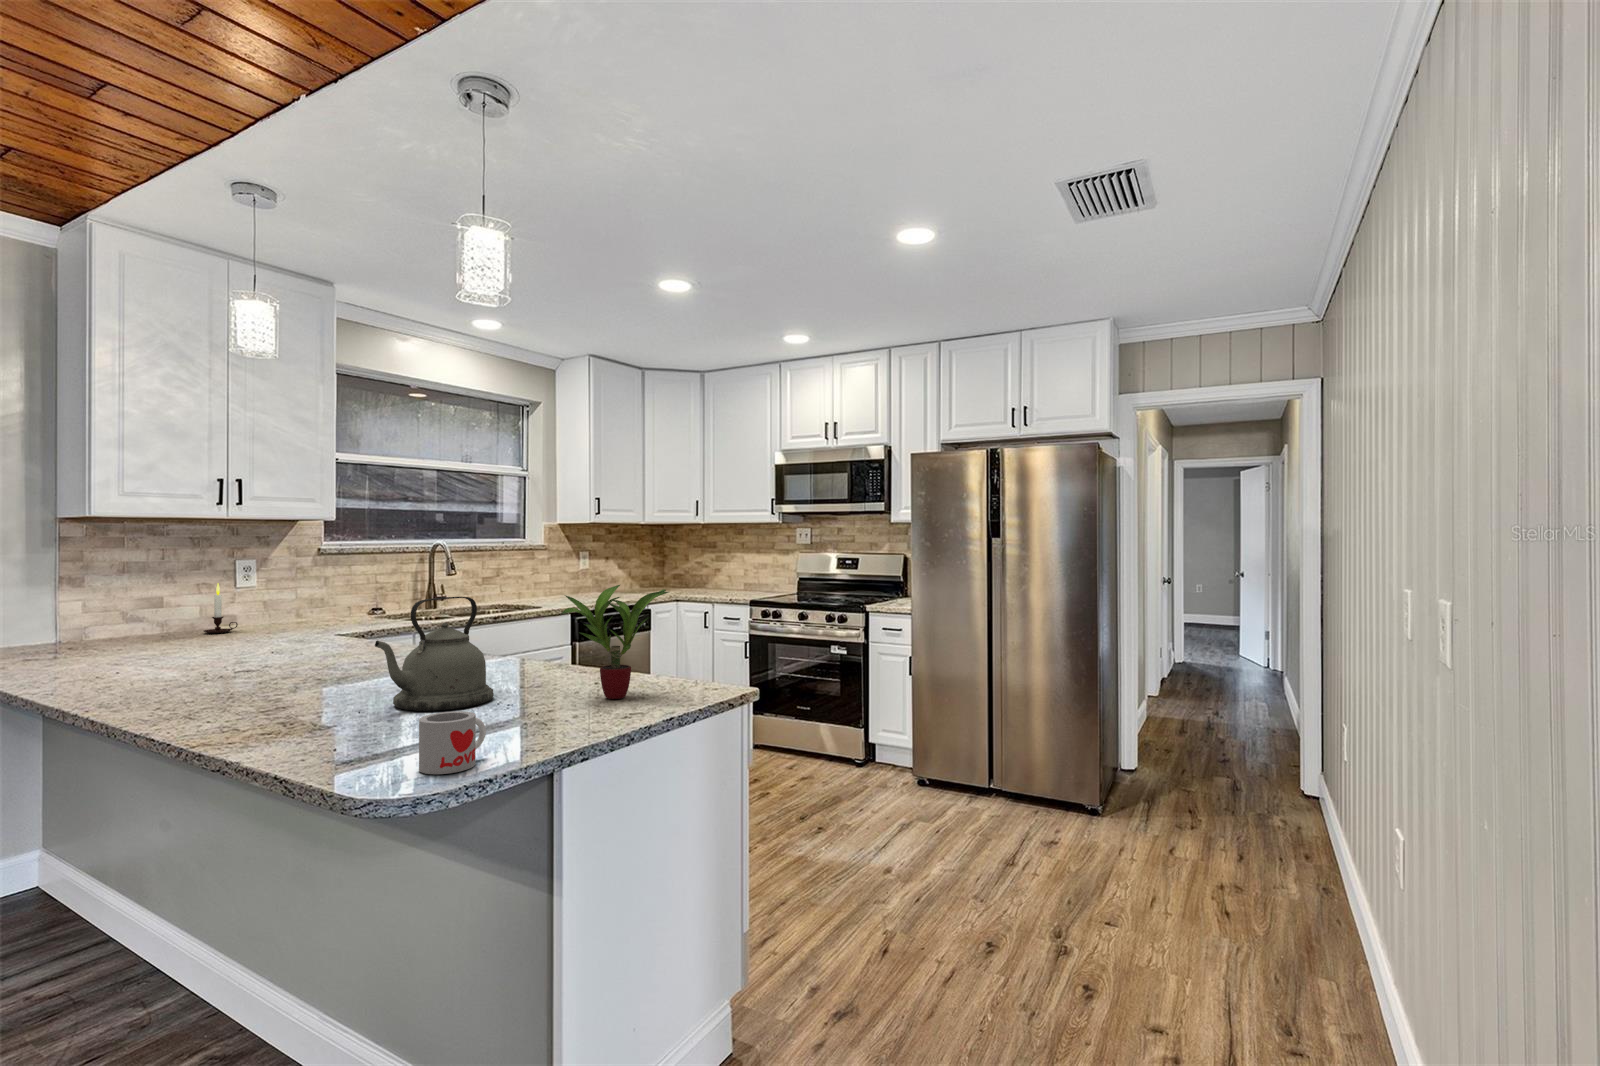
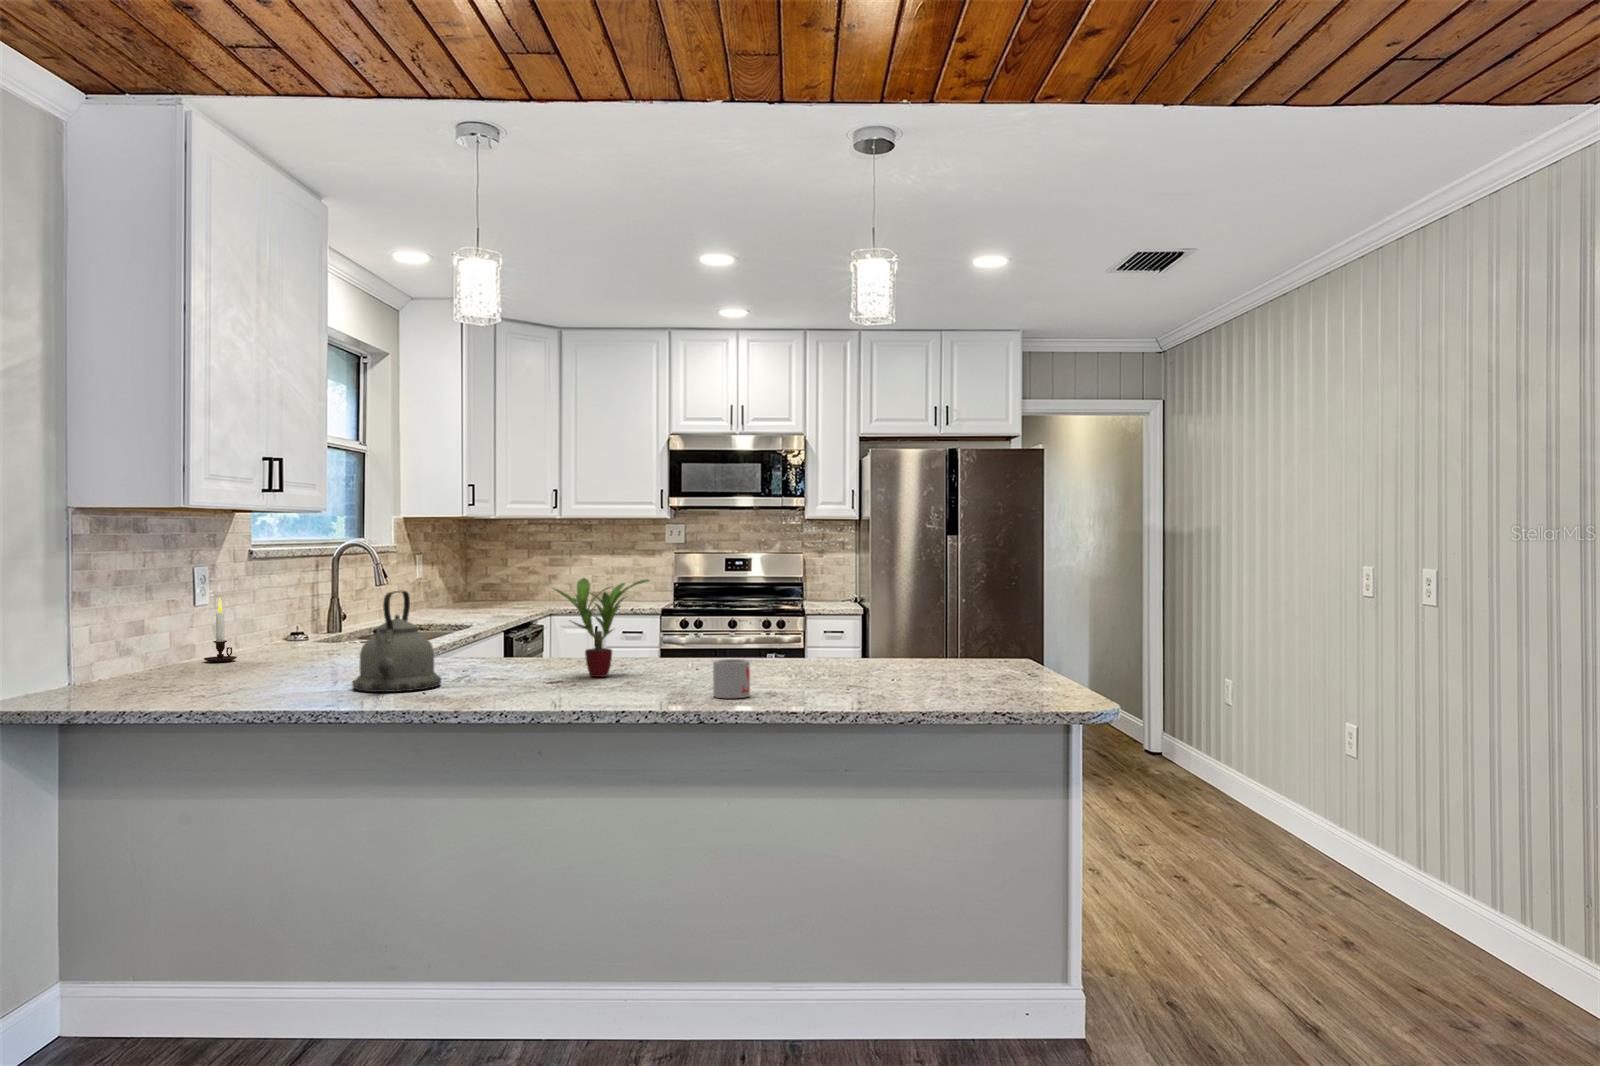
potted plant: present [562,585,668,699] -> present [555,578,649,677]
kettle: present [375,596,494,711] -> present [352,591,441,692]
mug: present [419,711,486,774] -> present [713,659,750,698]

